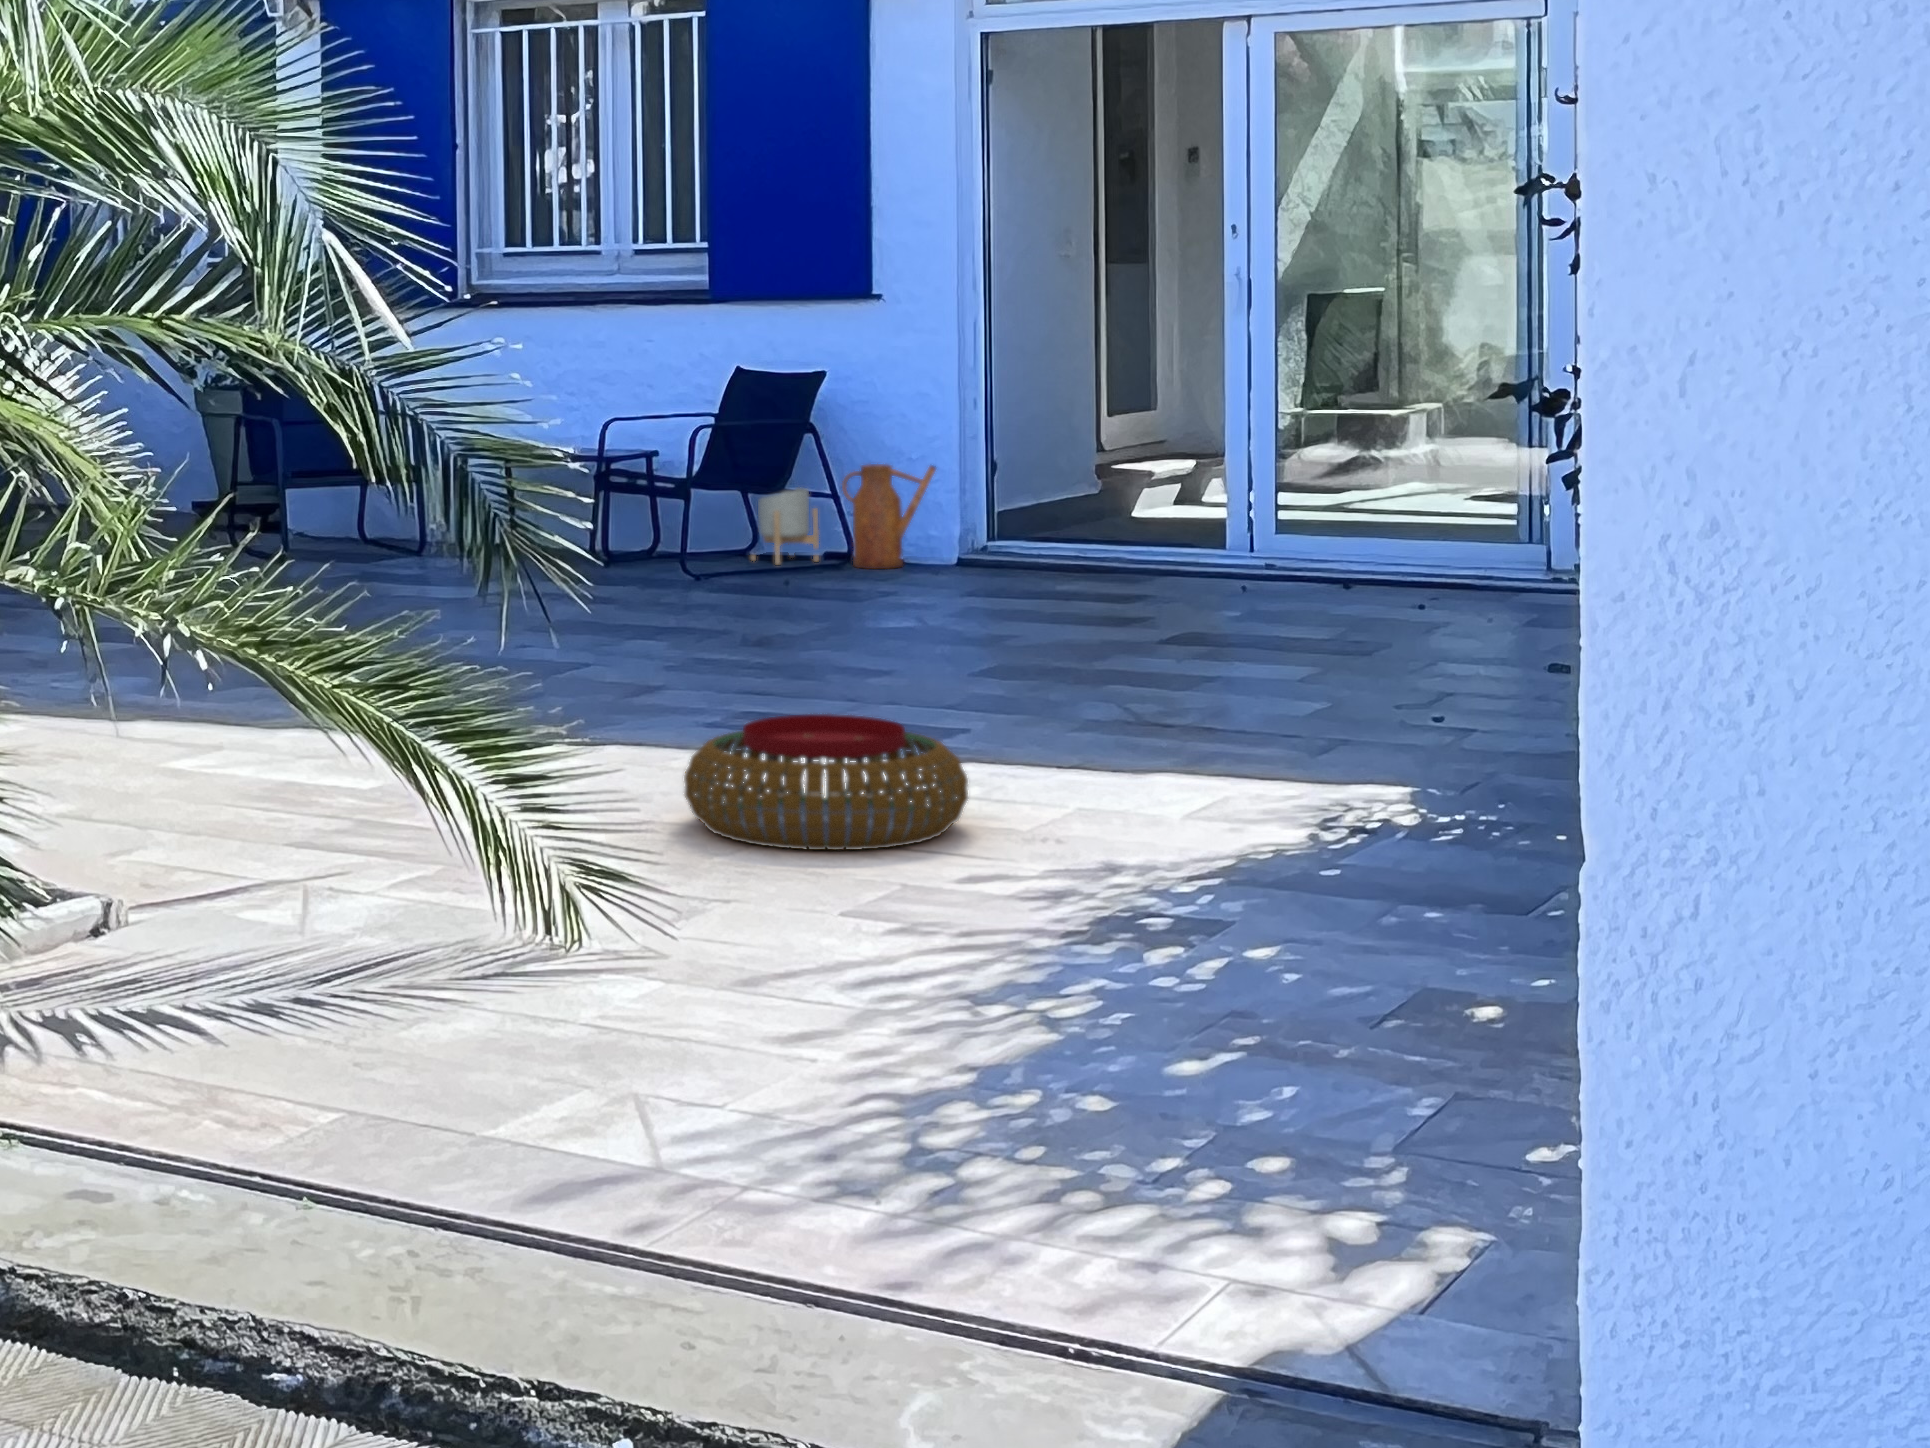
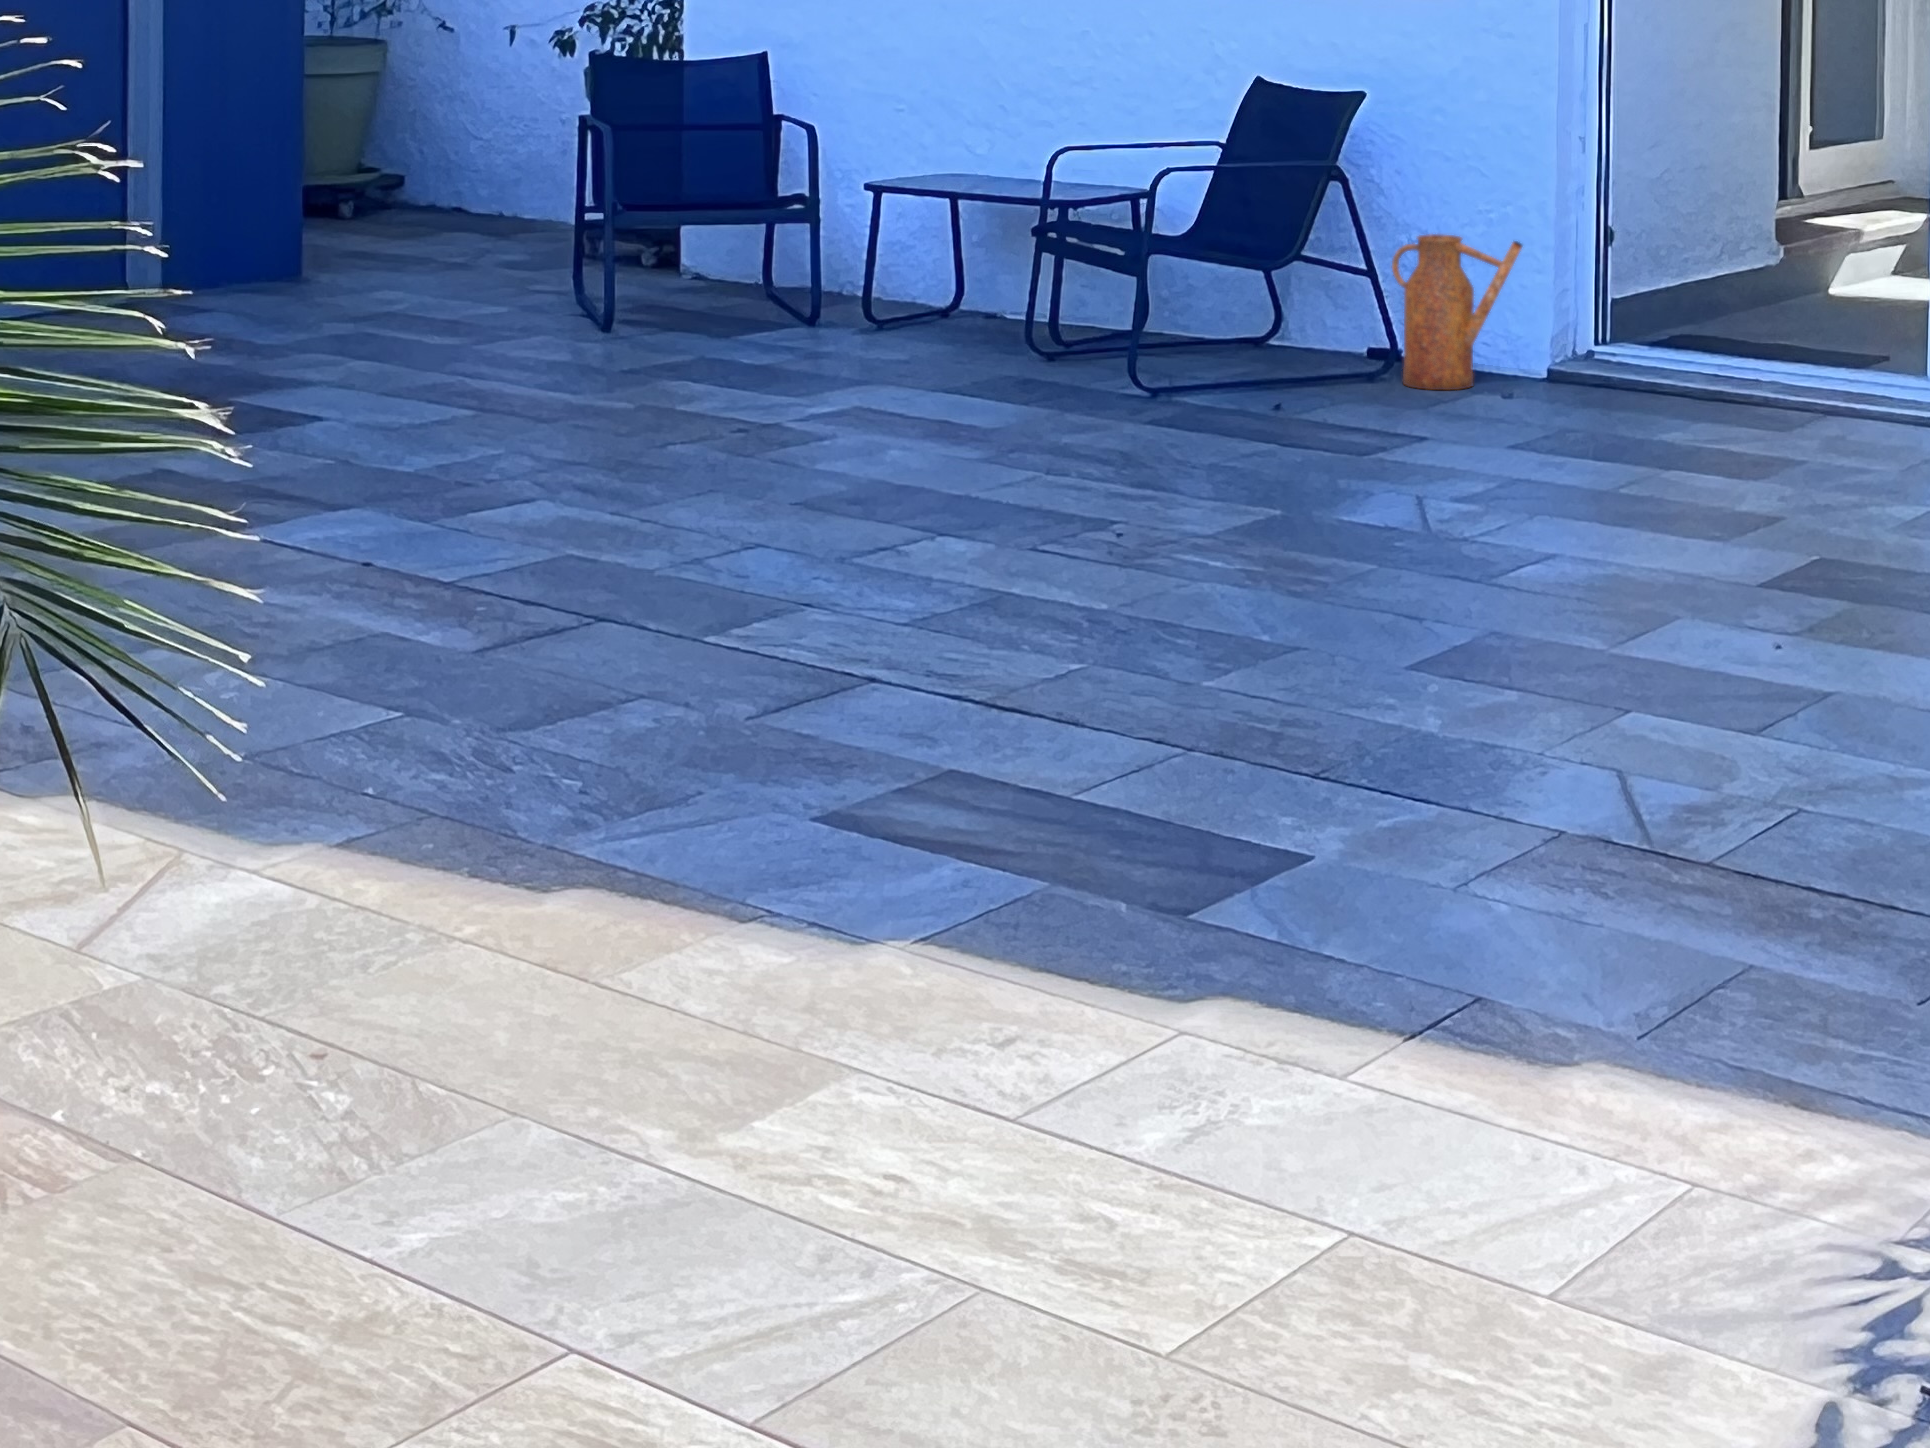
planter: present [751,488,819,564] -> none [1264,259,1360,375]
pouf: present [684,714,968,850] -> none [572,917,1178,1309]

